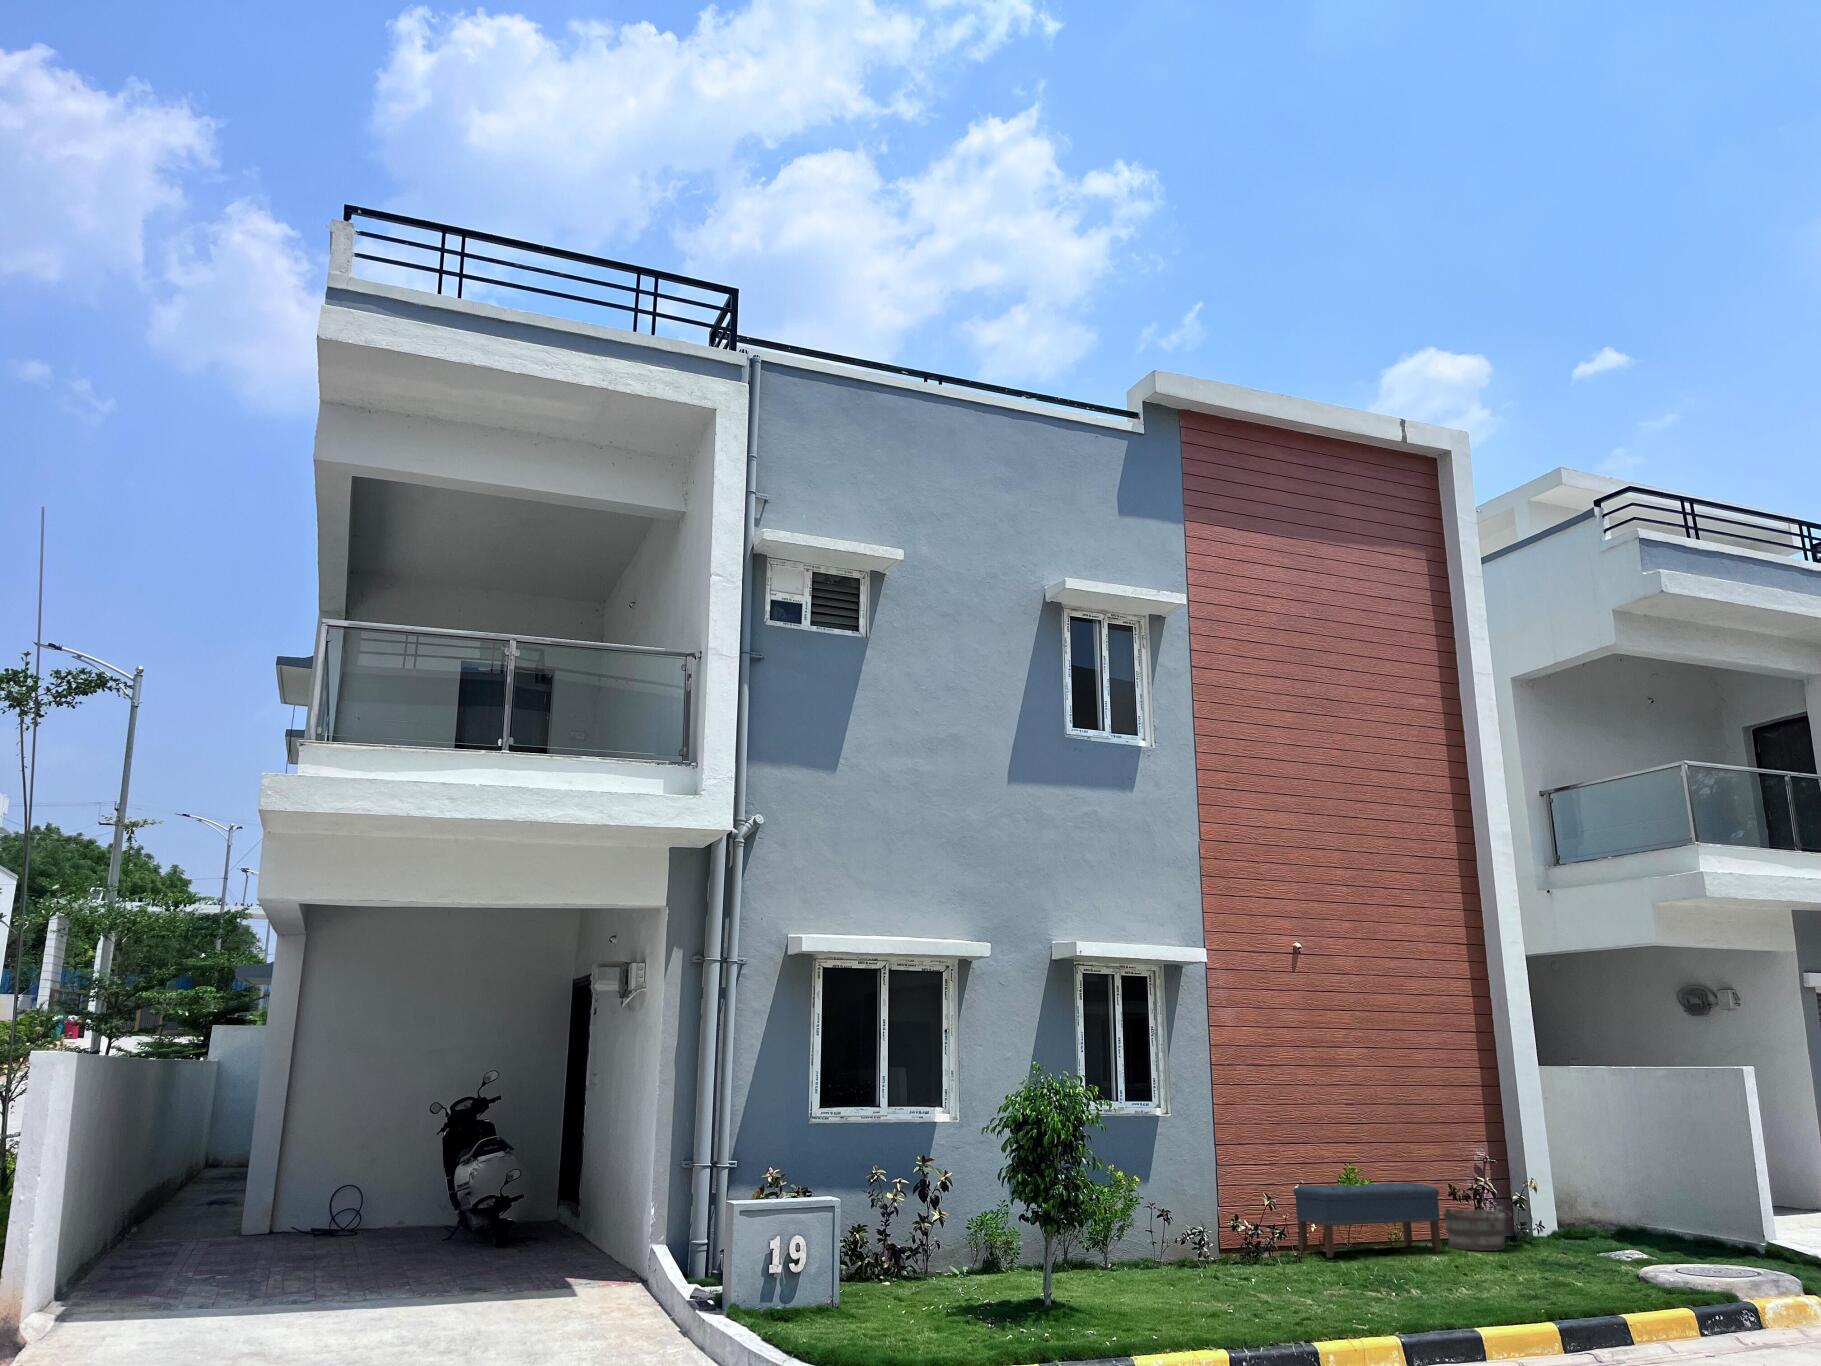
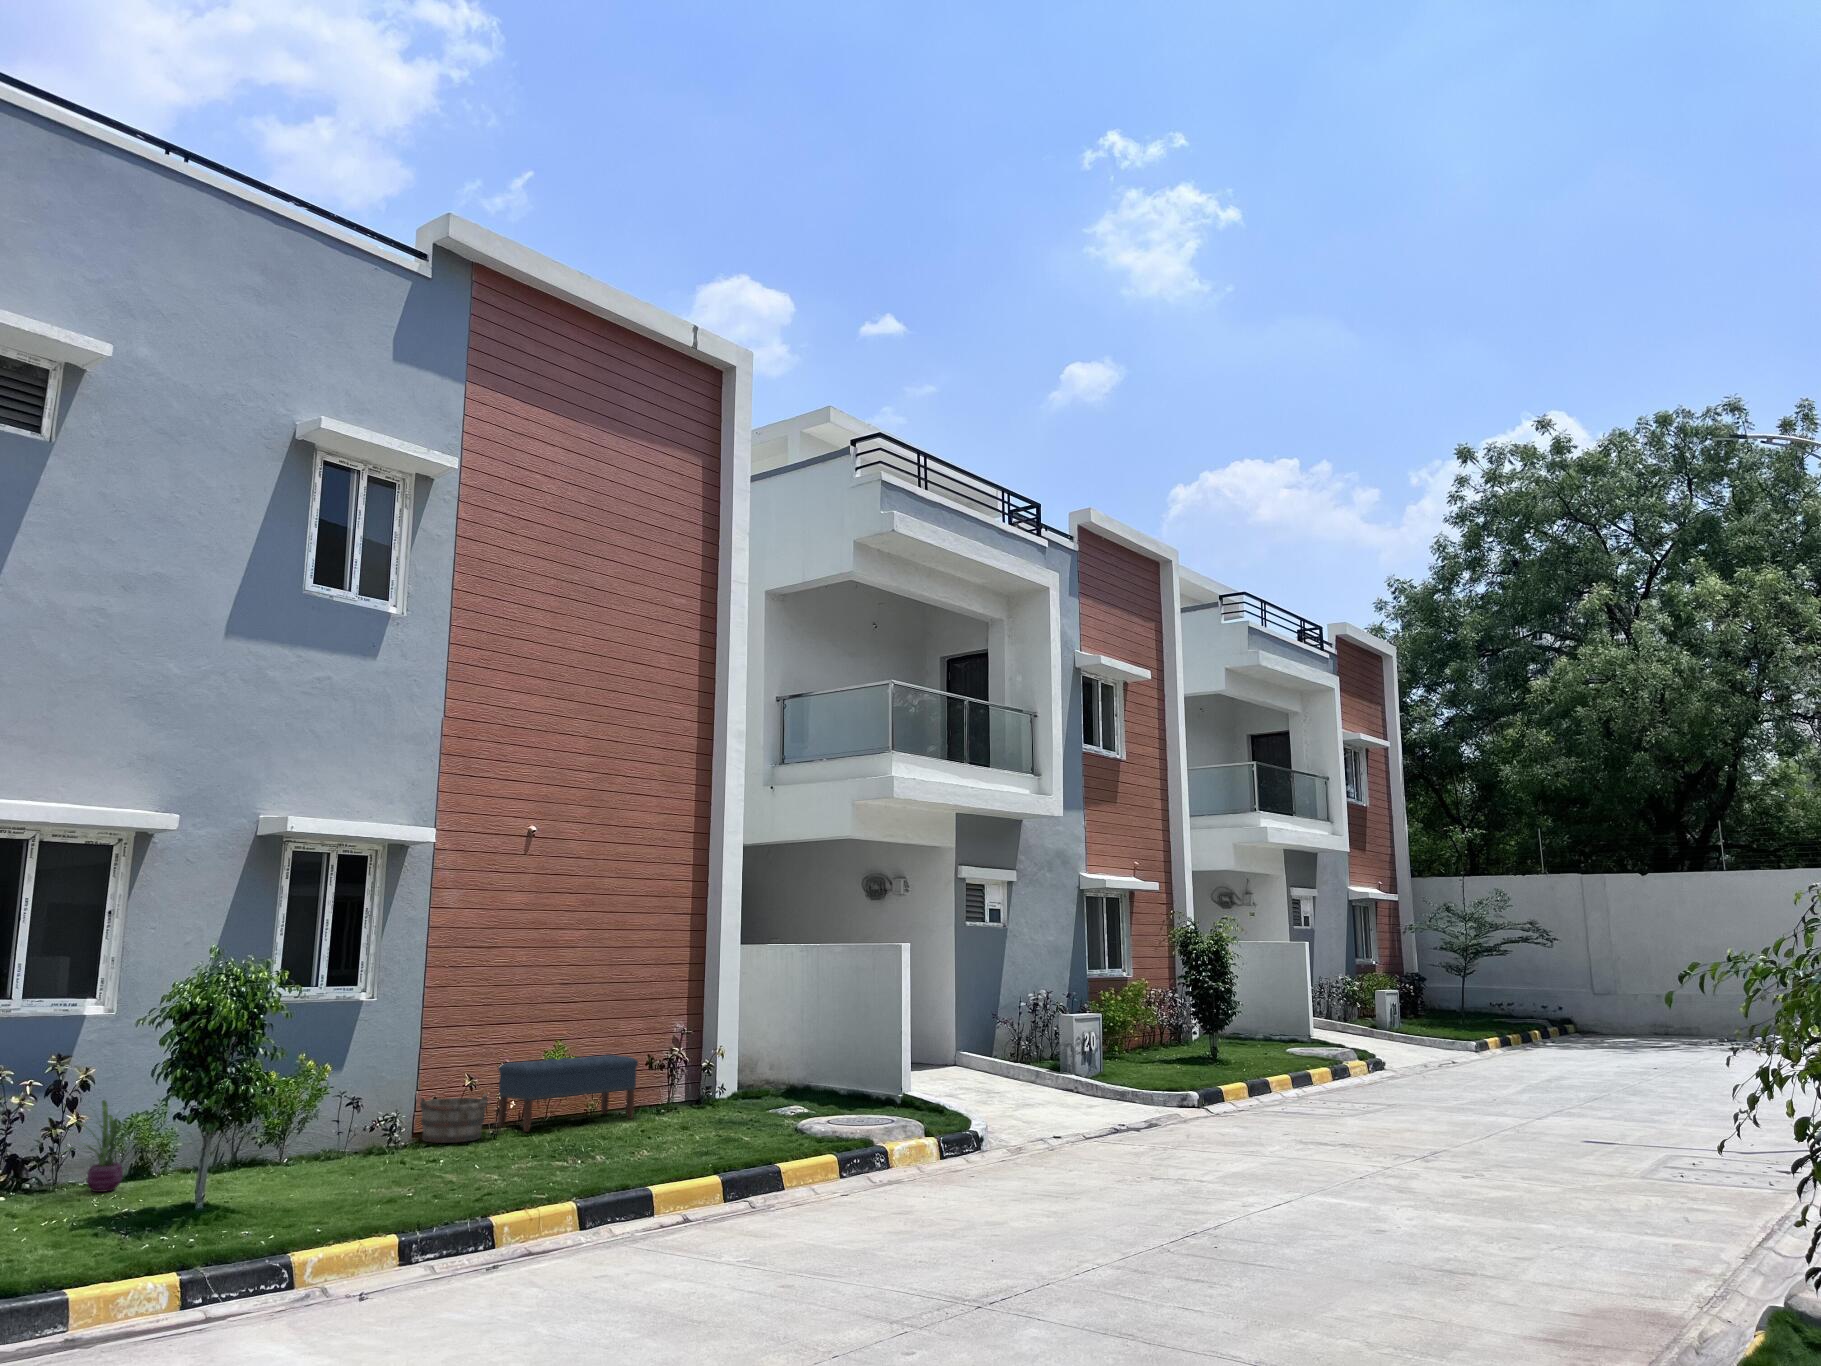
decorative plant: none [930,1200,1002,1282] -> present [62,1100,148,1192]
bucket: present [1443,1206,1508,1251] -> present [420,1094,489,1143]

